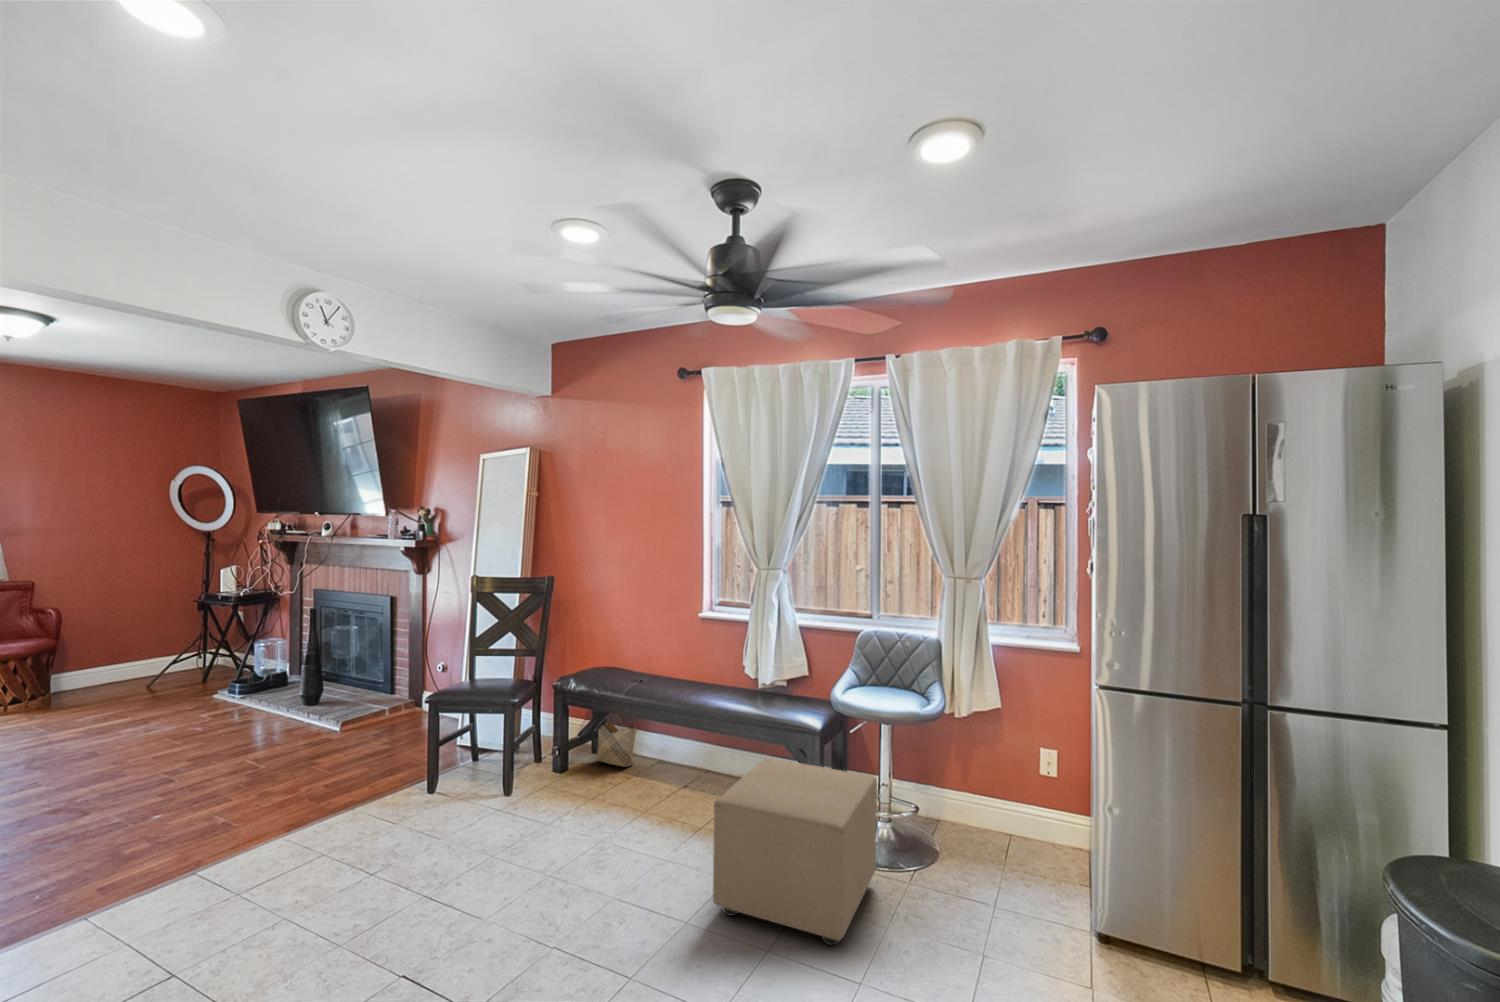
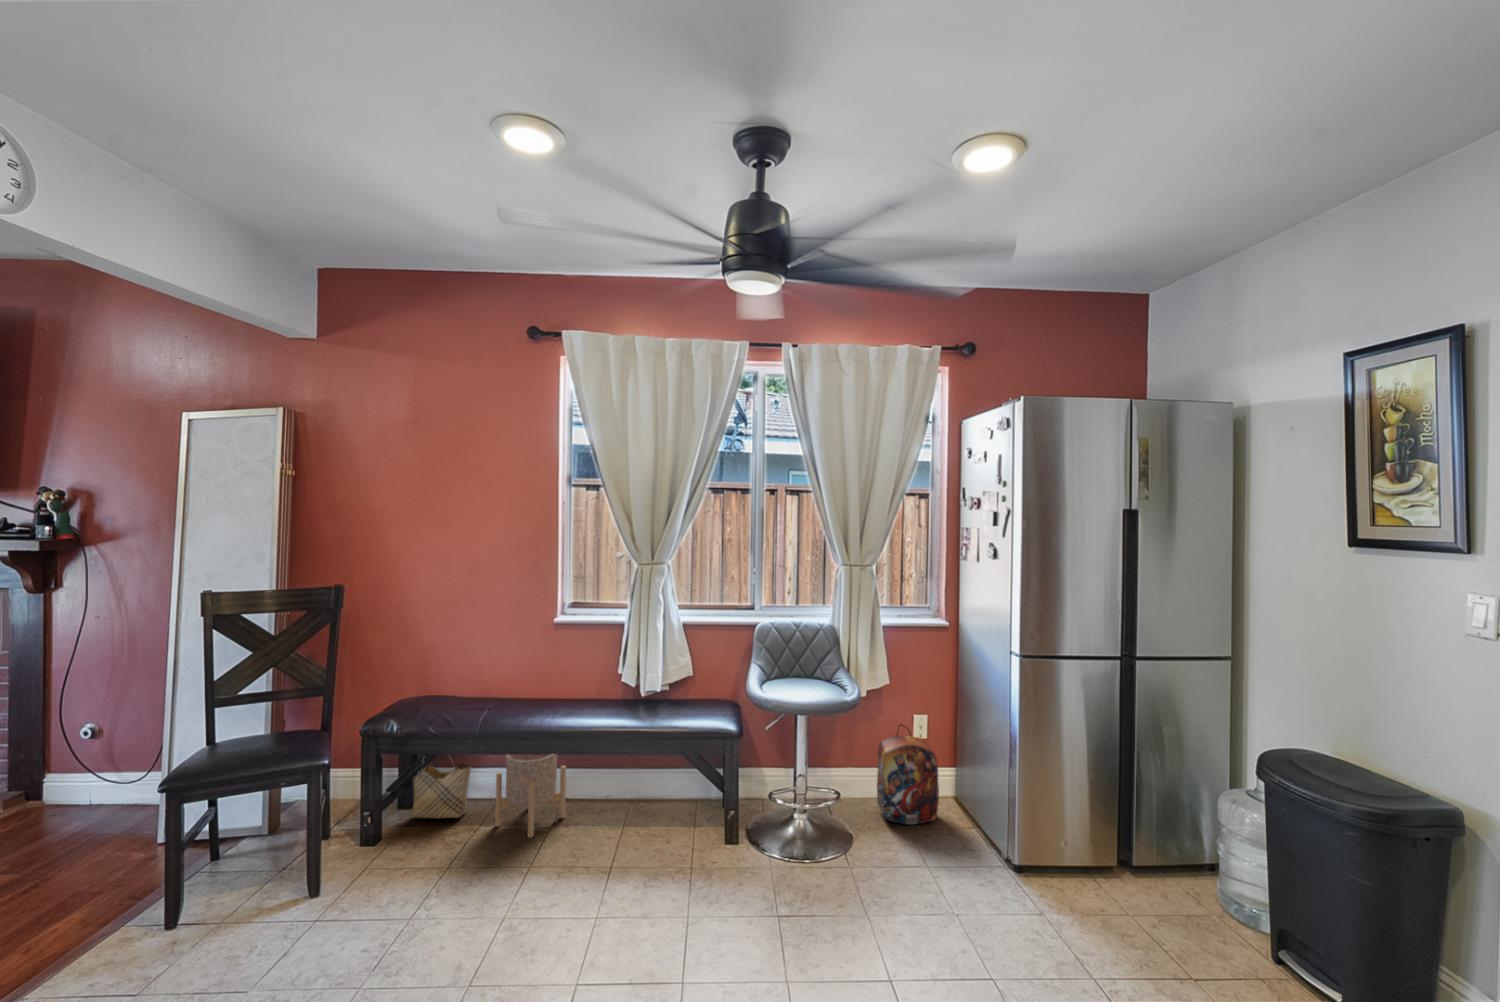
planter: none [645,717,699,792] -> present [495,754,566,838]
backpack: none [981,755,1049,867] -> present [877,725,939,825]
ottoman: present [713,758,877,945] -> none [700,771,856,960]

